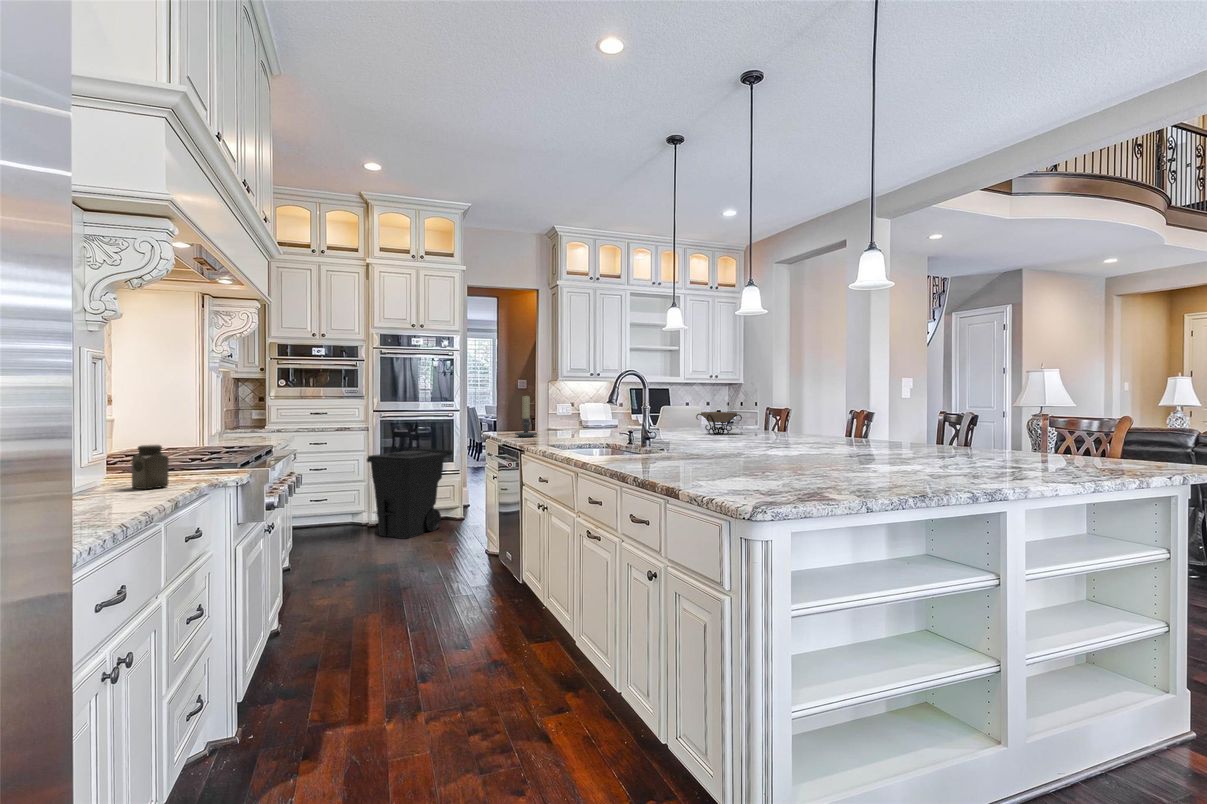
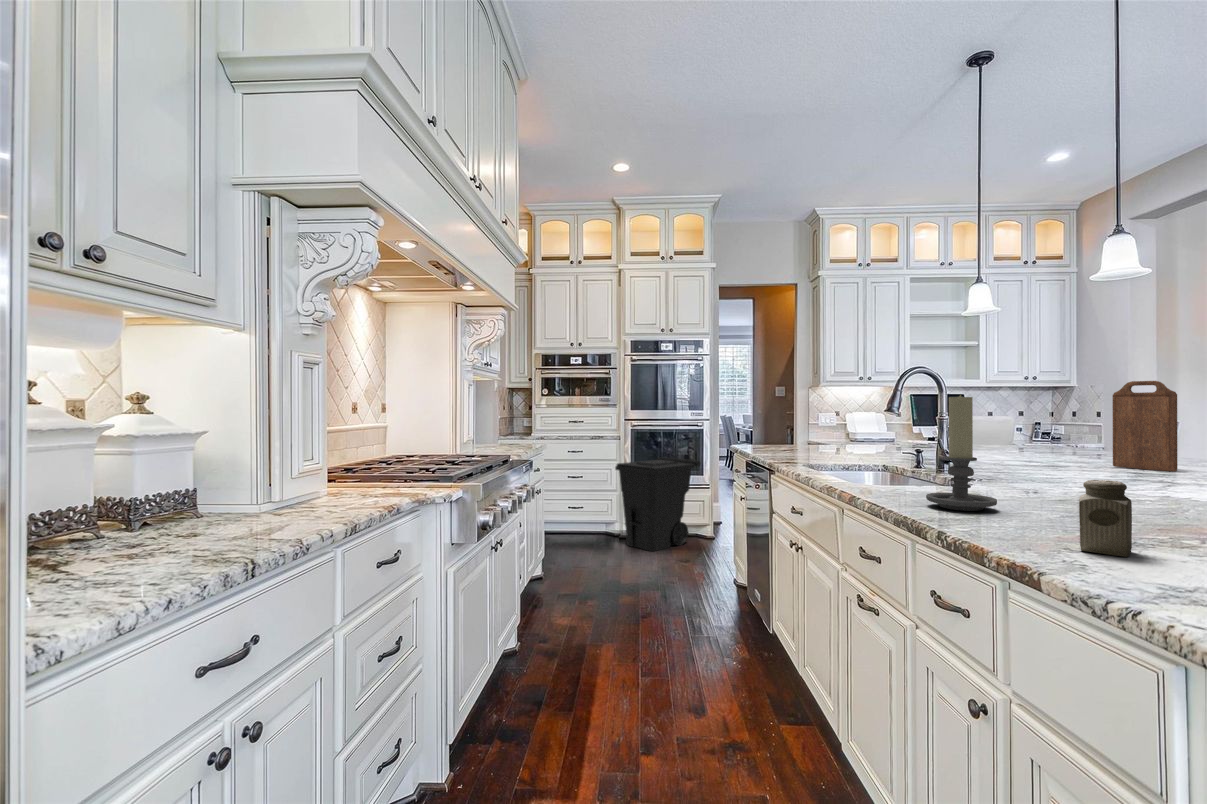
cutting board: none [747,381,780,441] -> present [1113,381,1178,472]
candle holder: present [515,396,537,437] -> present [926,394,997,511]
decorative bowl: present [696,412,742,434] -> none [1016,425,1096,456]
salt shaker: present [132,445,169,489] -> present [1079,480,1132,557]

